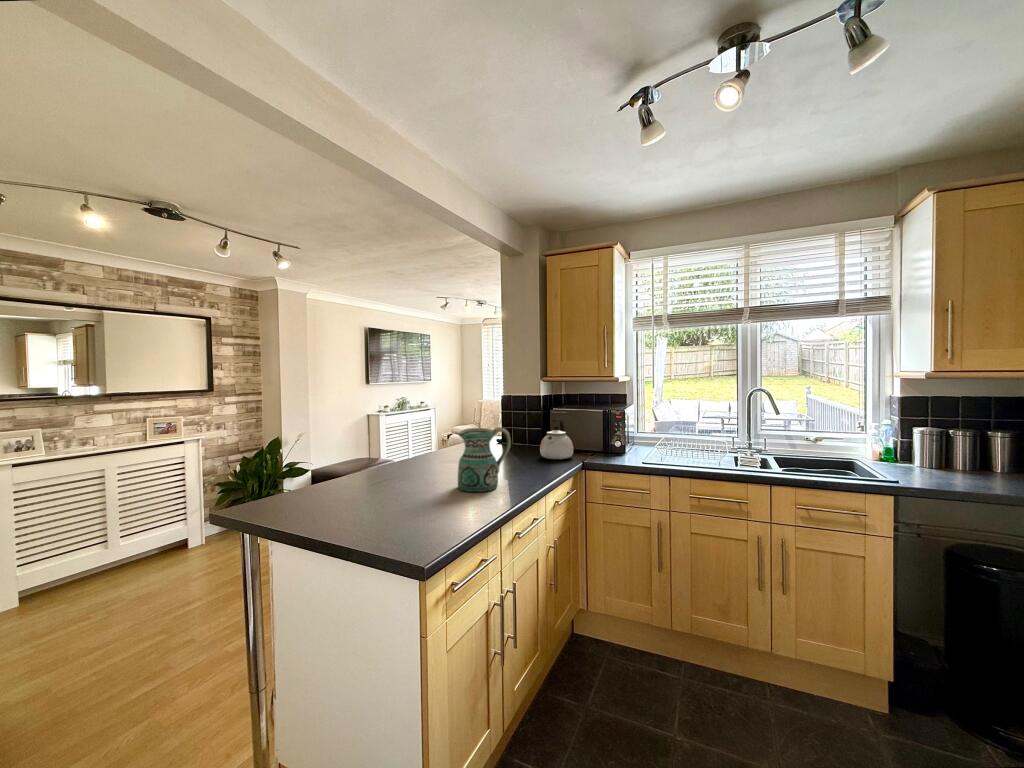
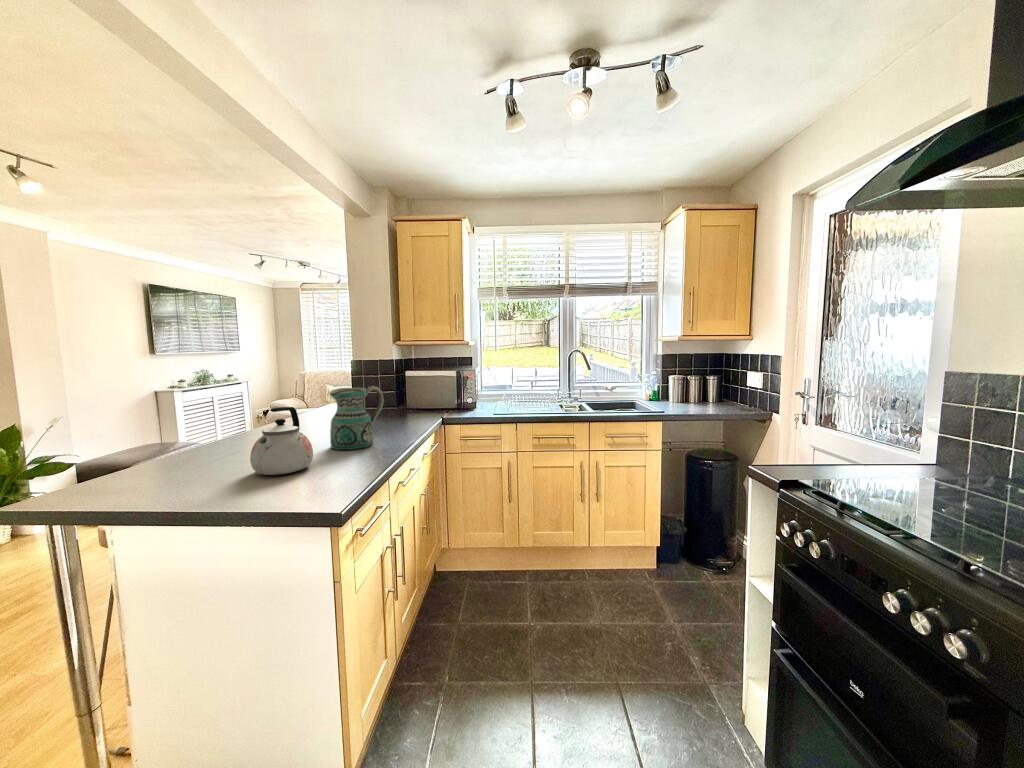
kettle: present [540,419,573,459] -> present [250,407,313,475]

